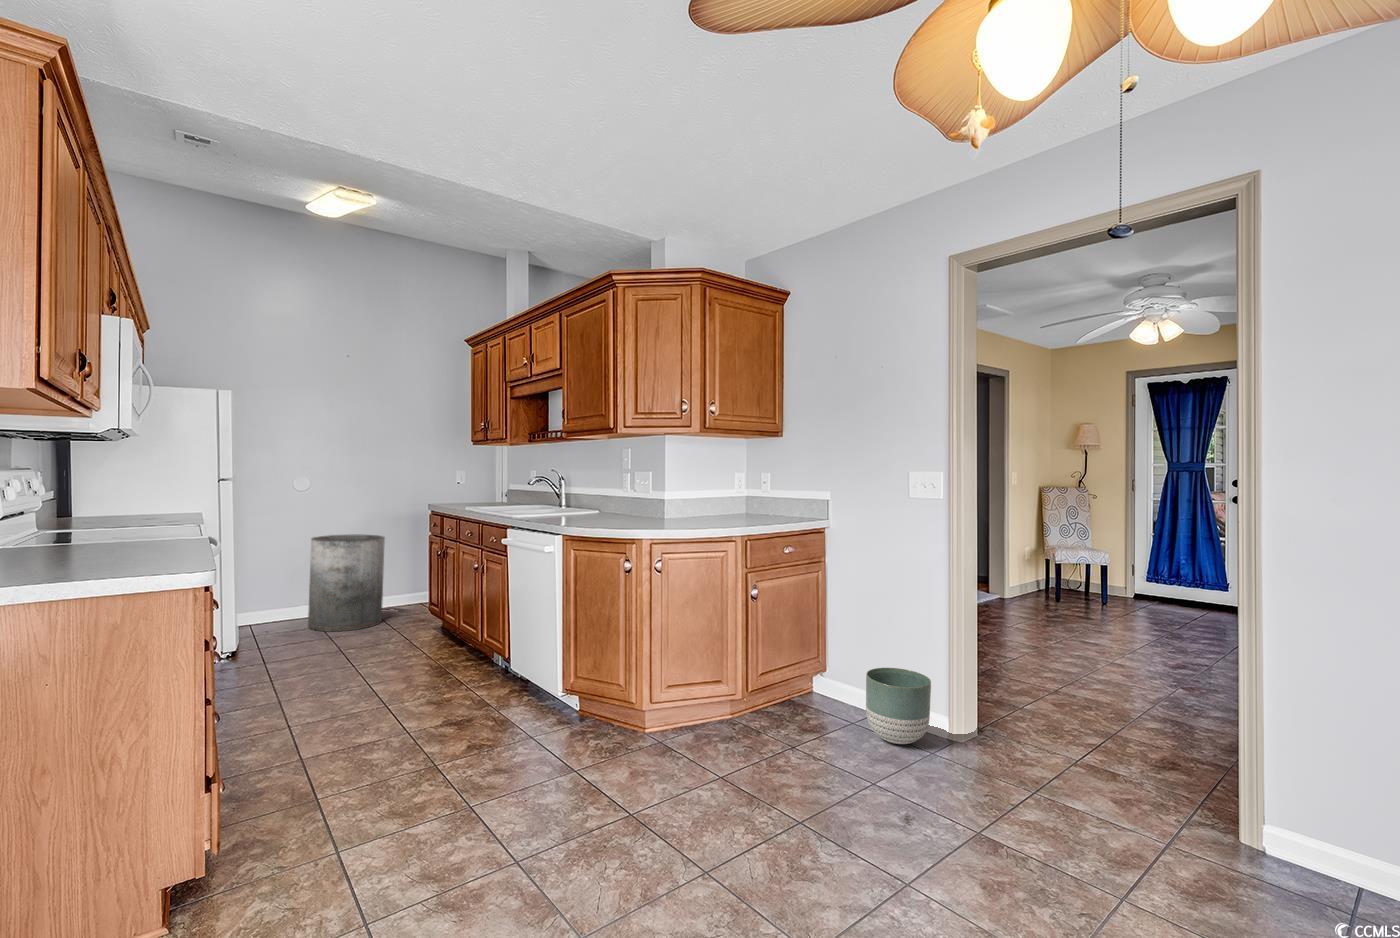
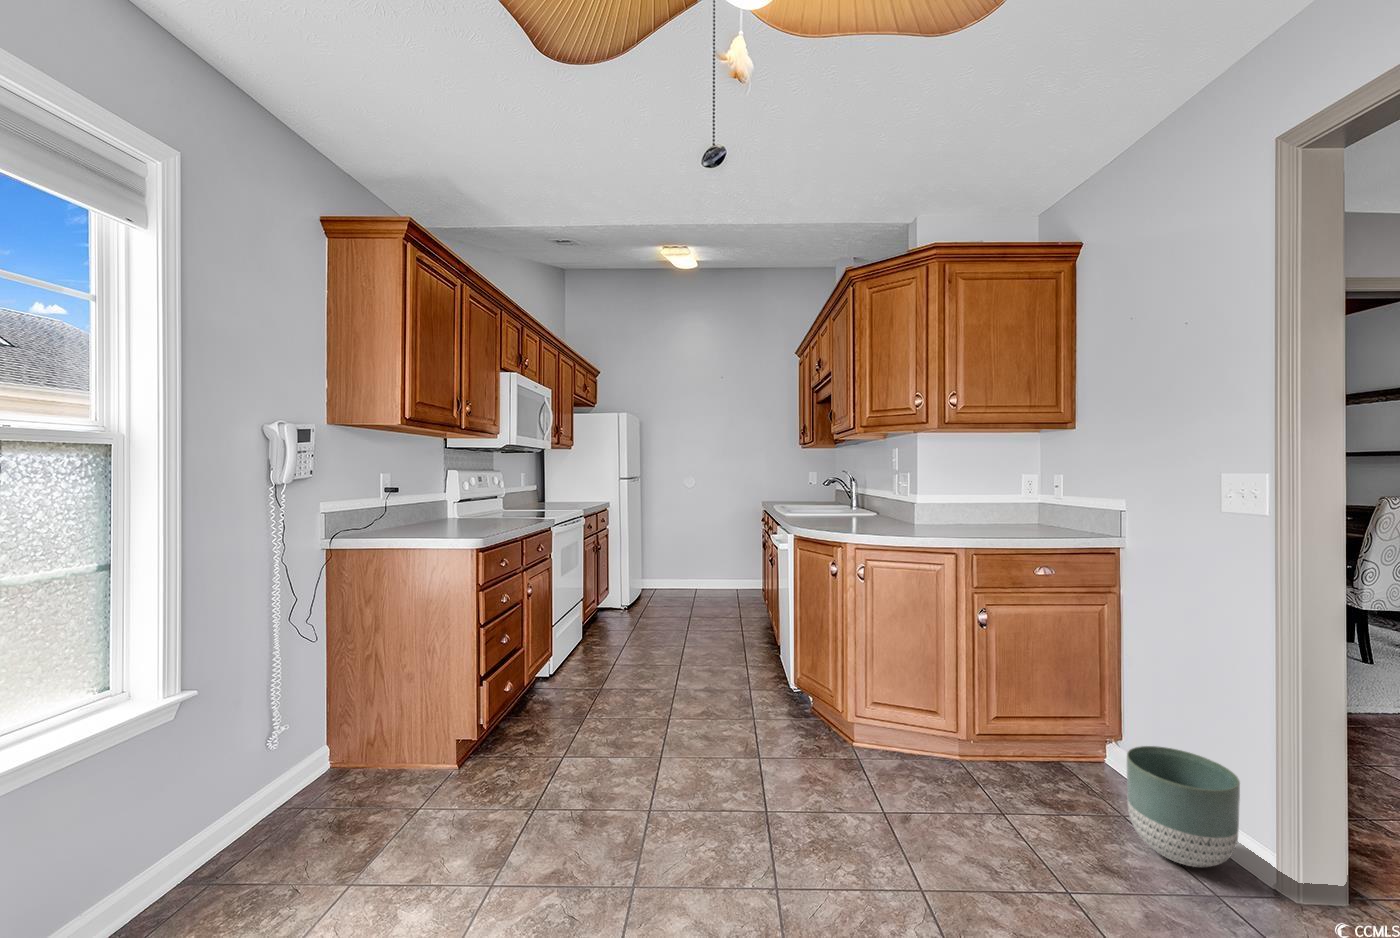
trash can: present [308,534,385,631] -> none [683,526,734,603]

